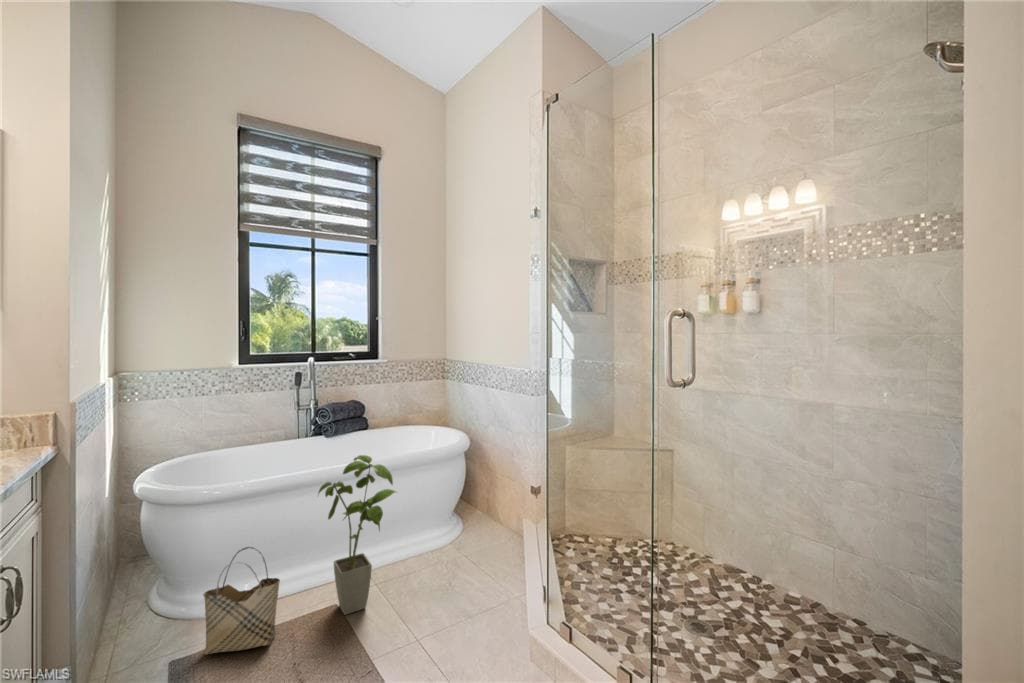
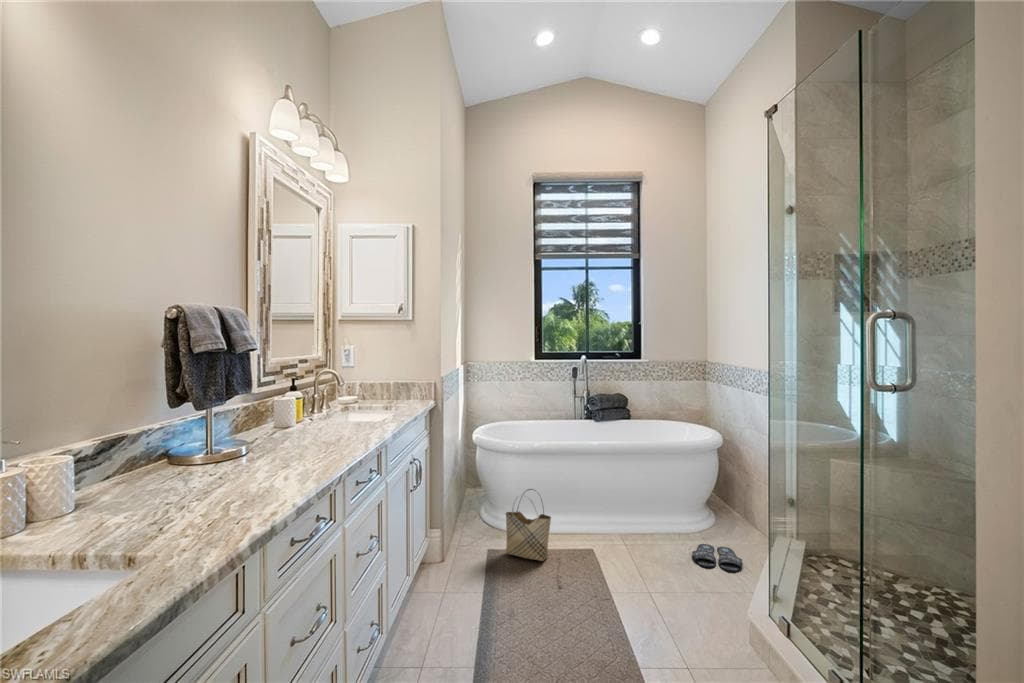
house plant: present [318,455,396,615] -> none [579,435,643,561]
slippers: none [448,550,496,580] -> present [692,544,742,572]

